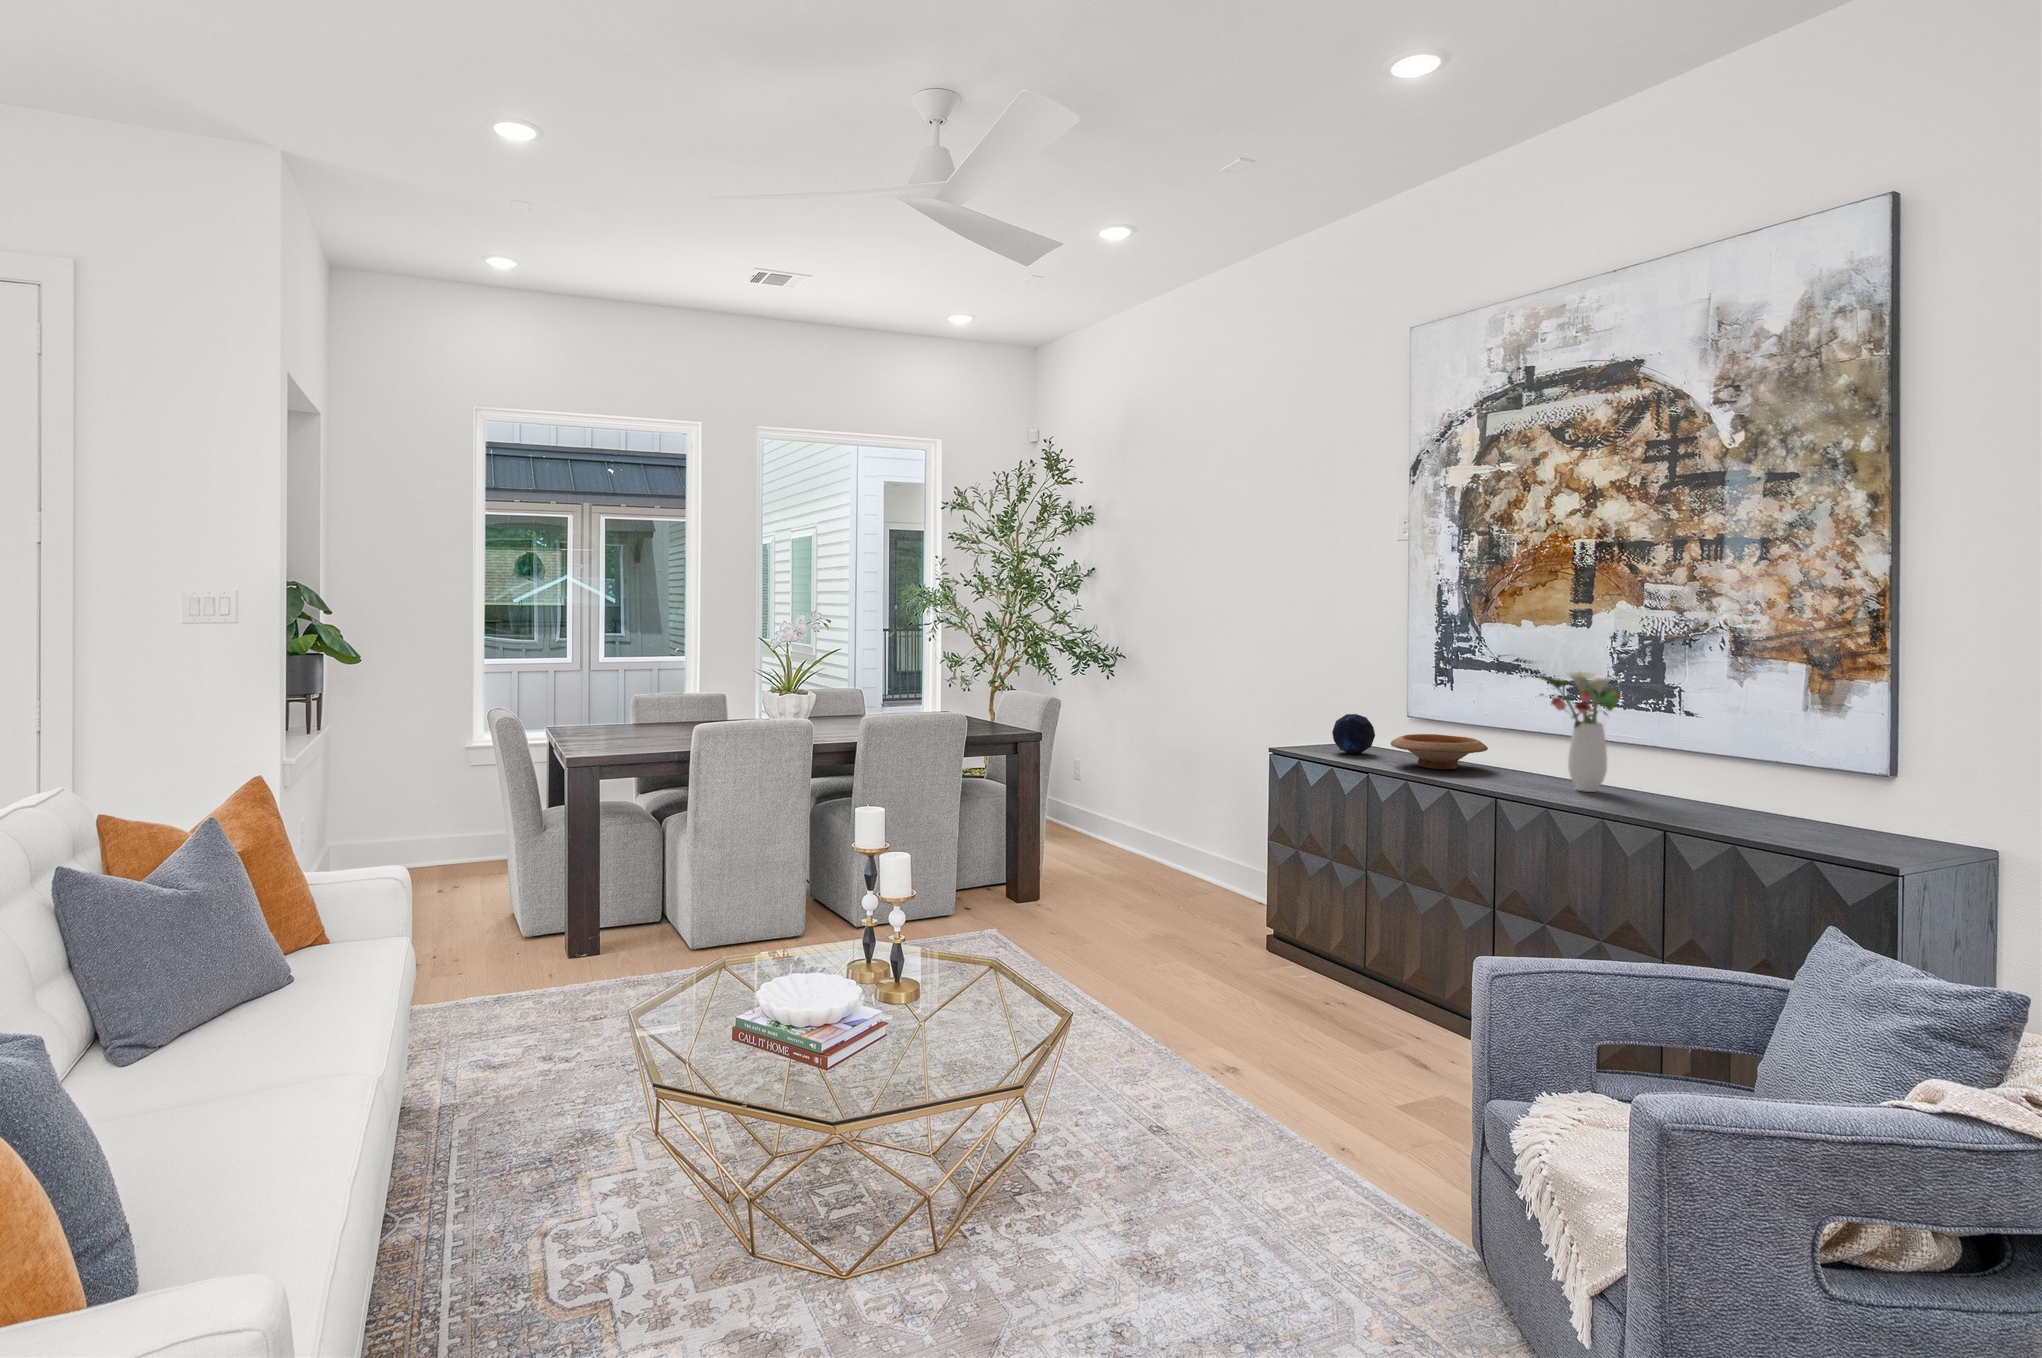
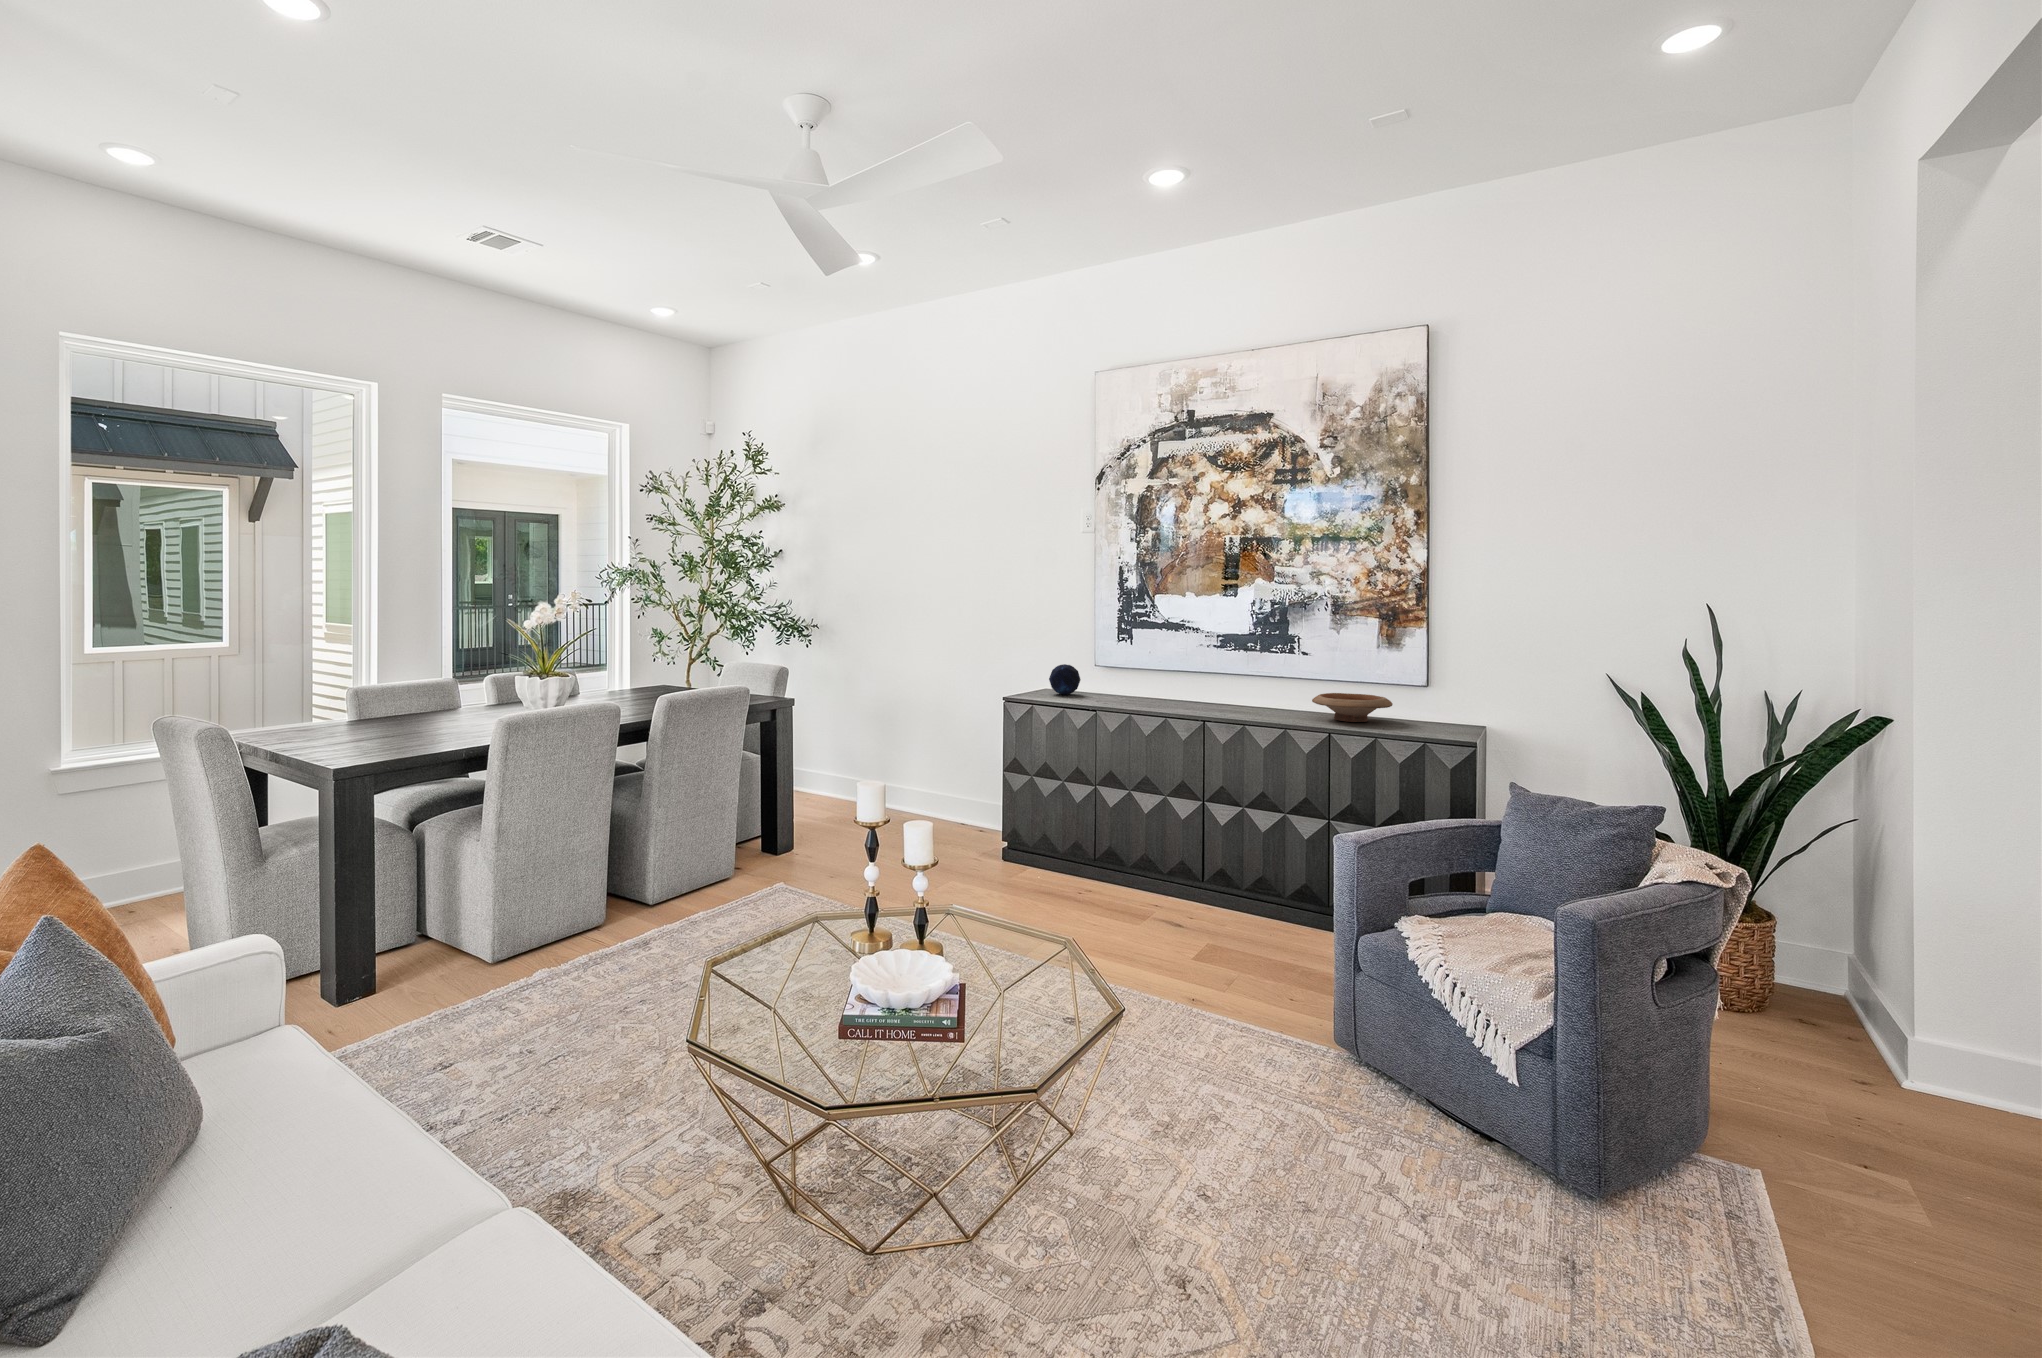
flower arrangement: present [1536,672,1620,792] -> none [1203,627,1274,710]
wooden bowl: present [1391,734,1488,769] -> present [1312,693,1393,722]

